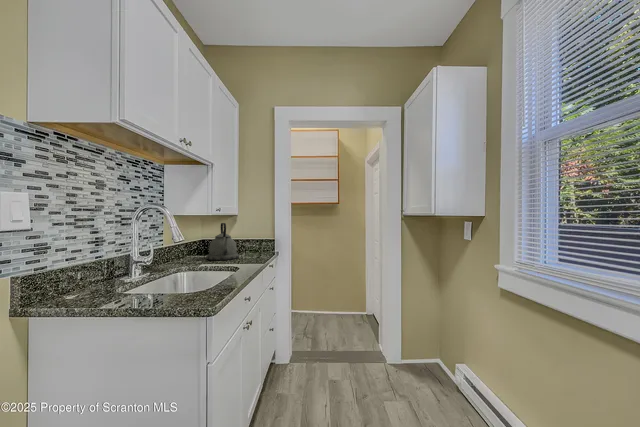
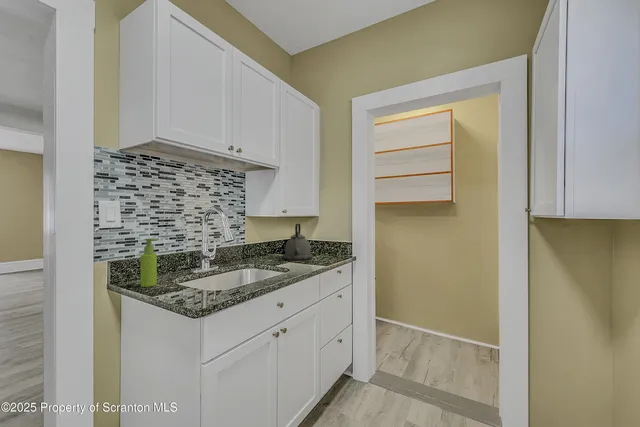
soap dispenser: none [81,242,107,303] -> present [140,238,157,287]

